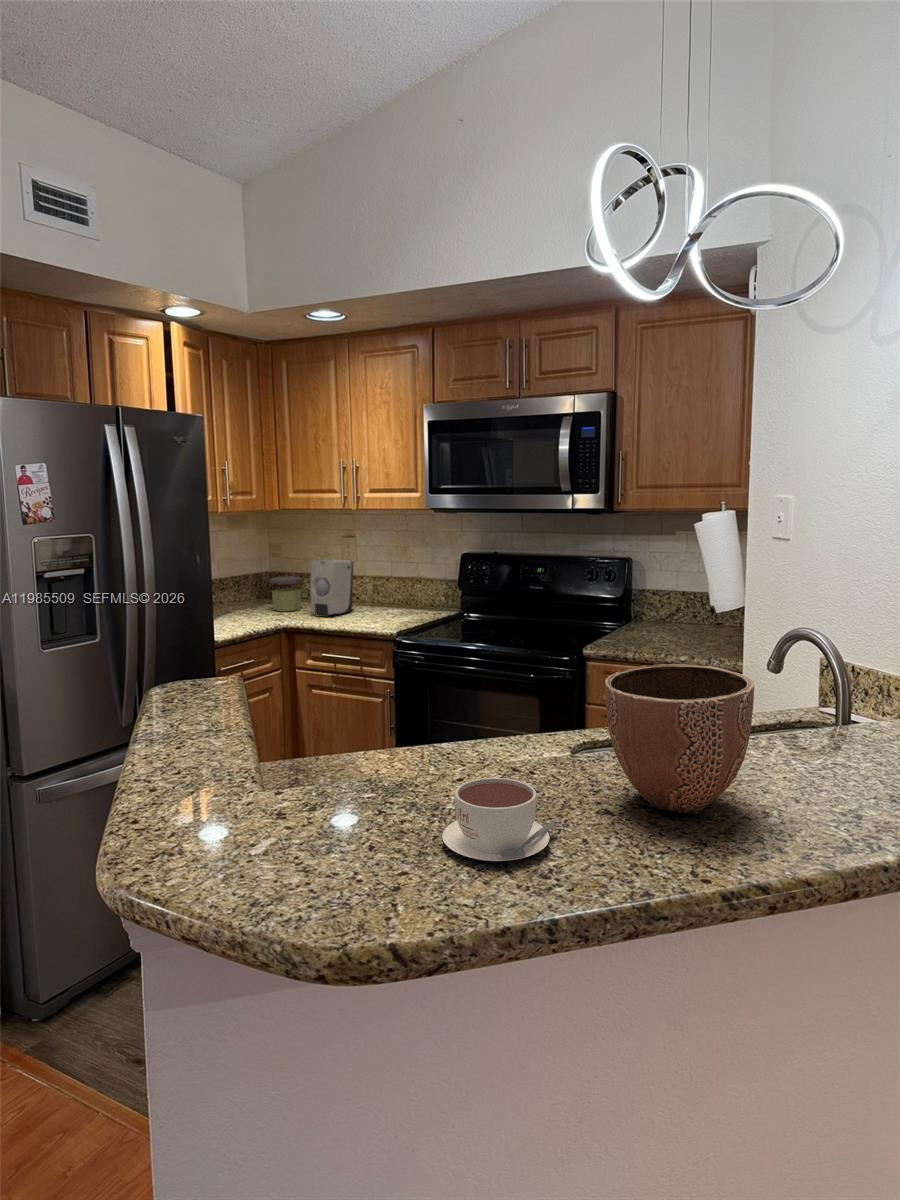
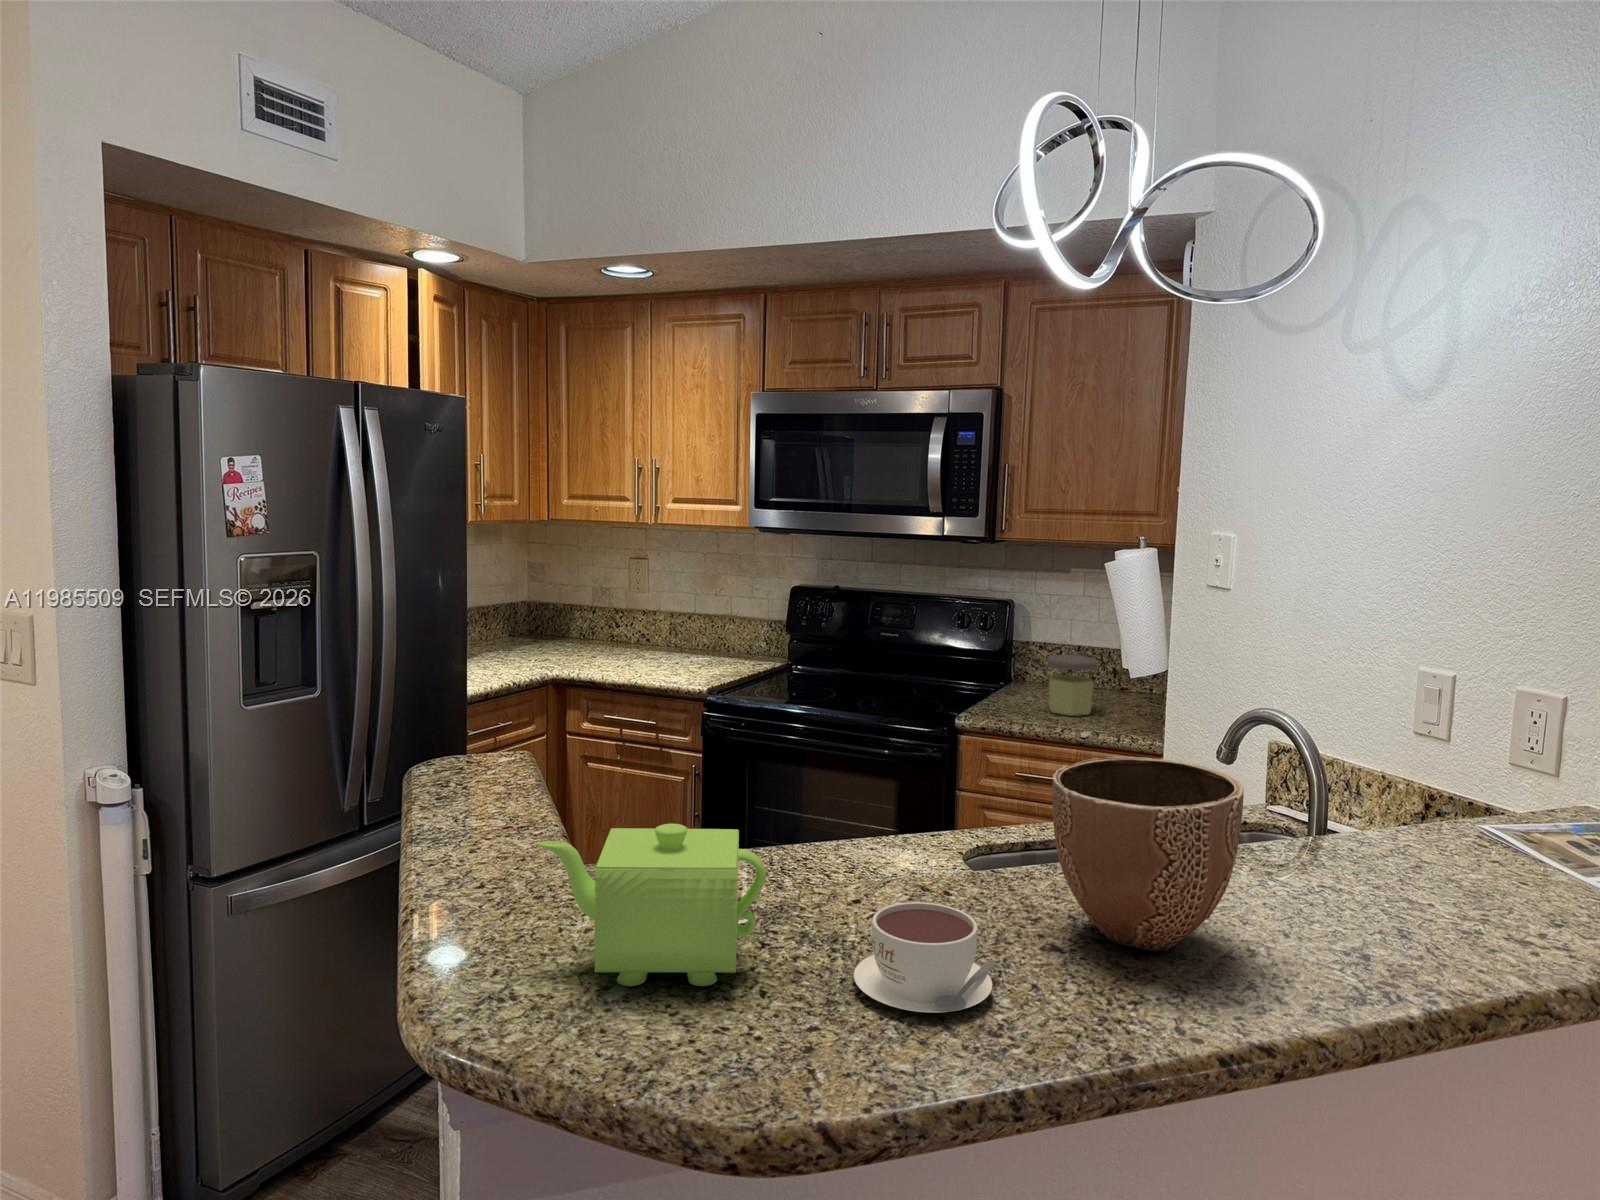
soap dispenser: present [310,560,353,617] -> none [586,589,644,666]
jar: present [269,576,302,612] -> present [1047,655,1098,716]
teapot: none [200,720,375,844] -> present [539,824,766,986]

